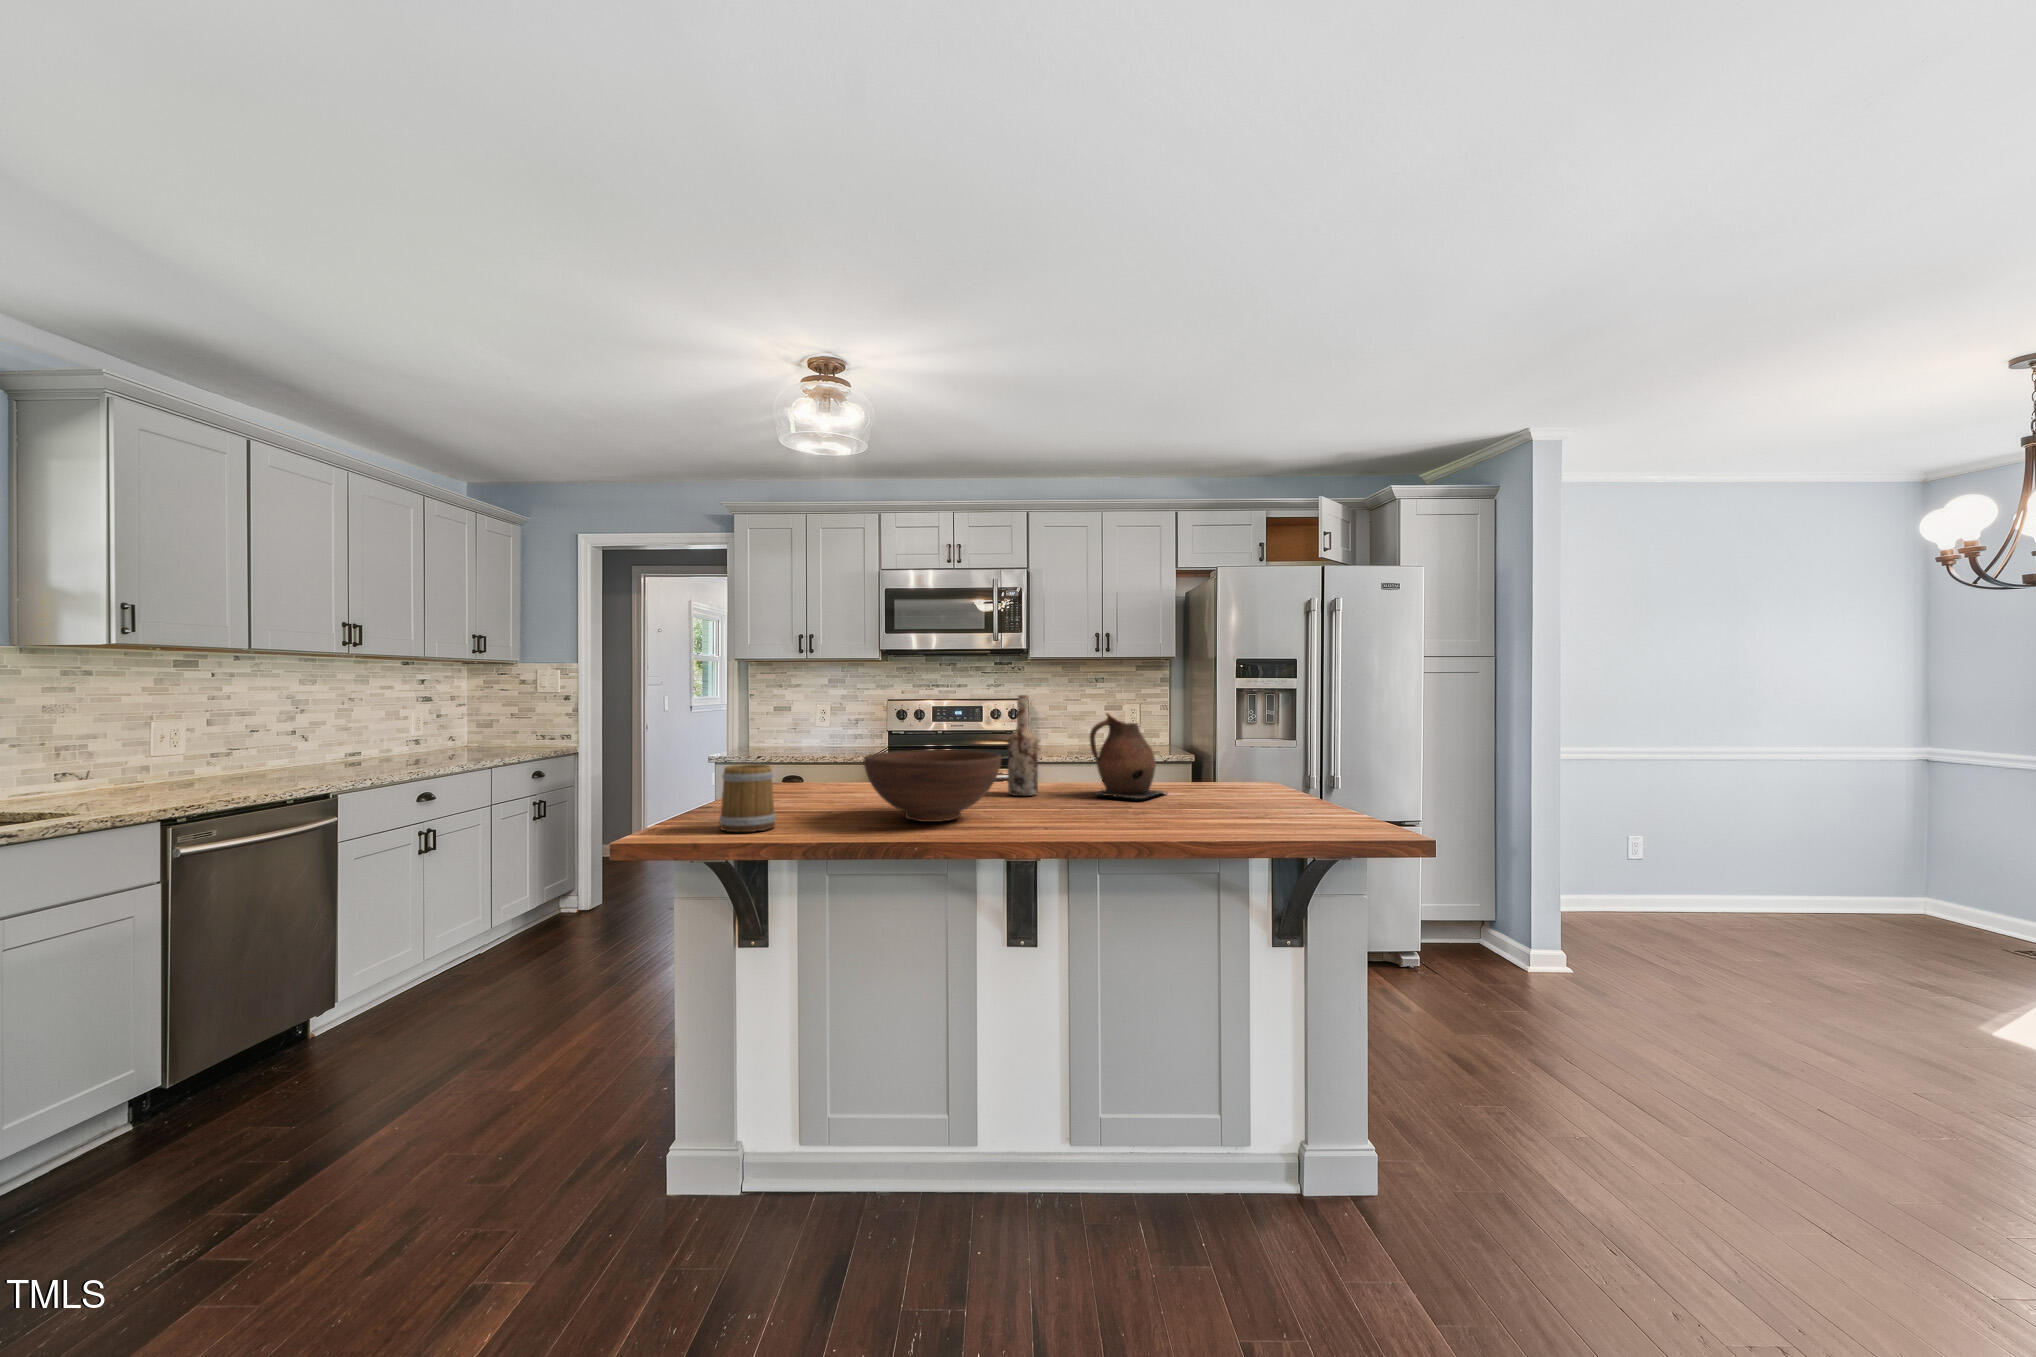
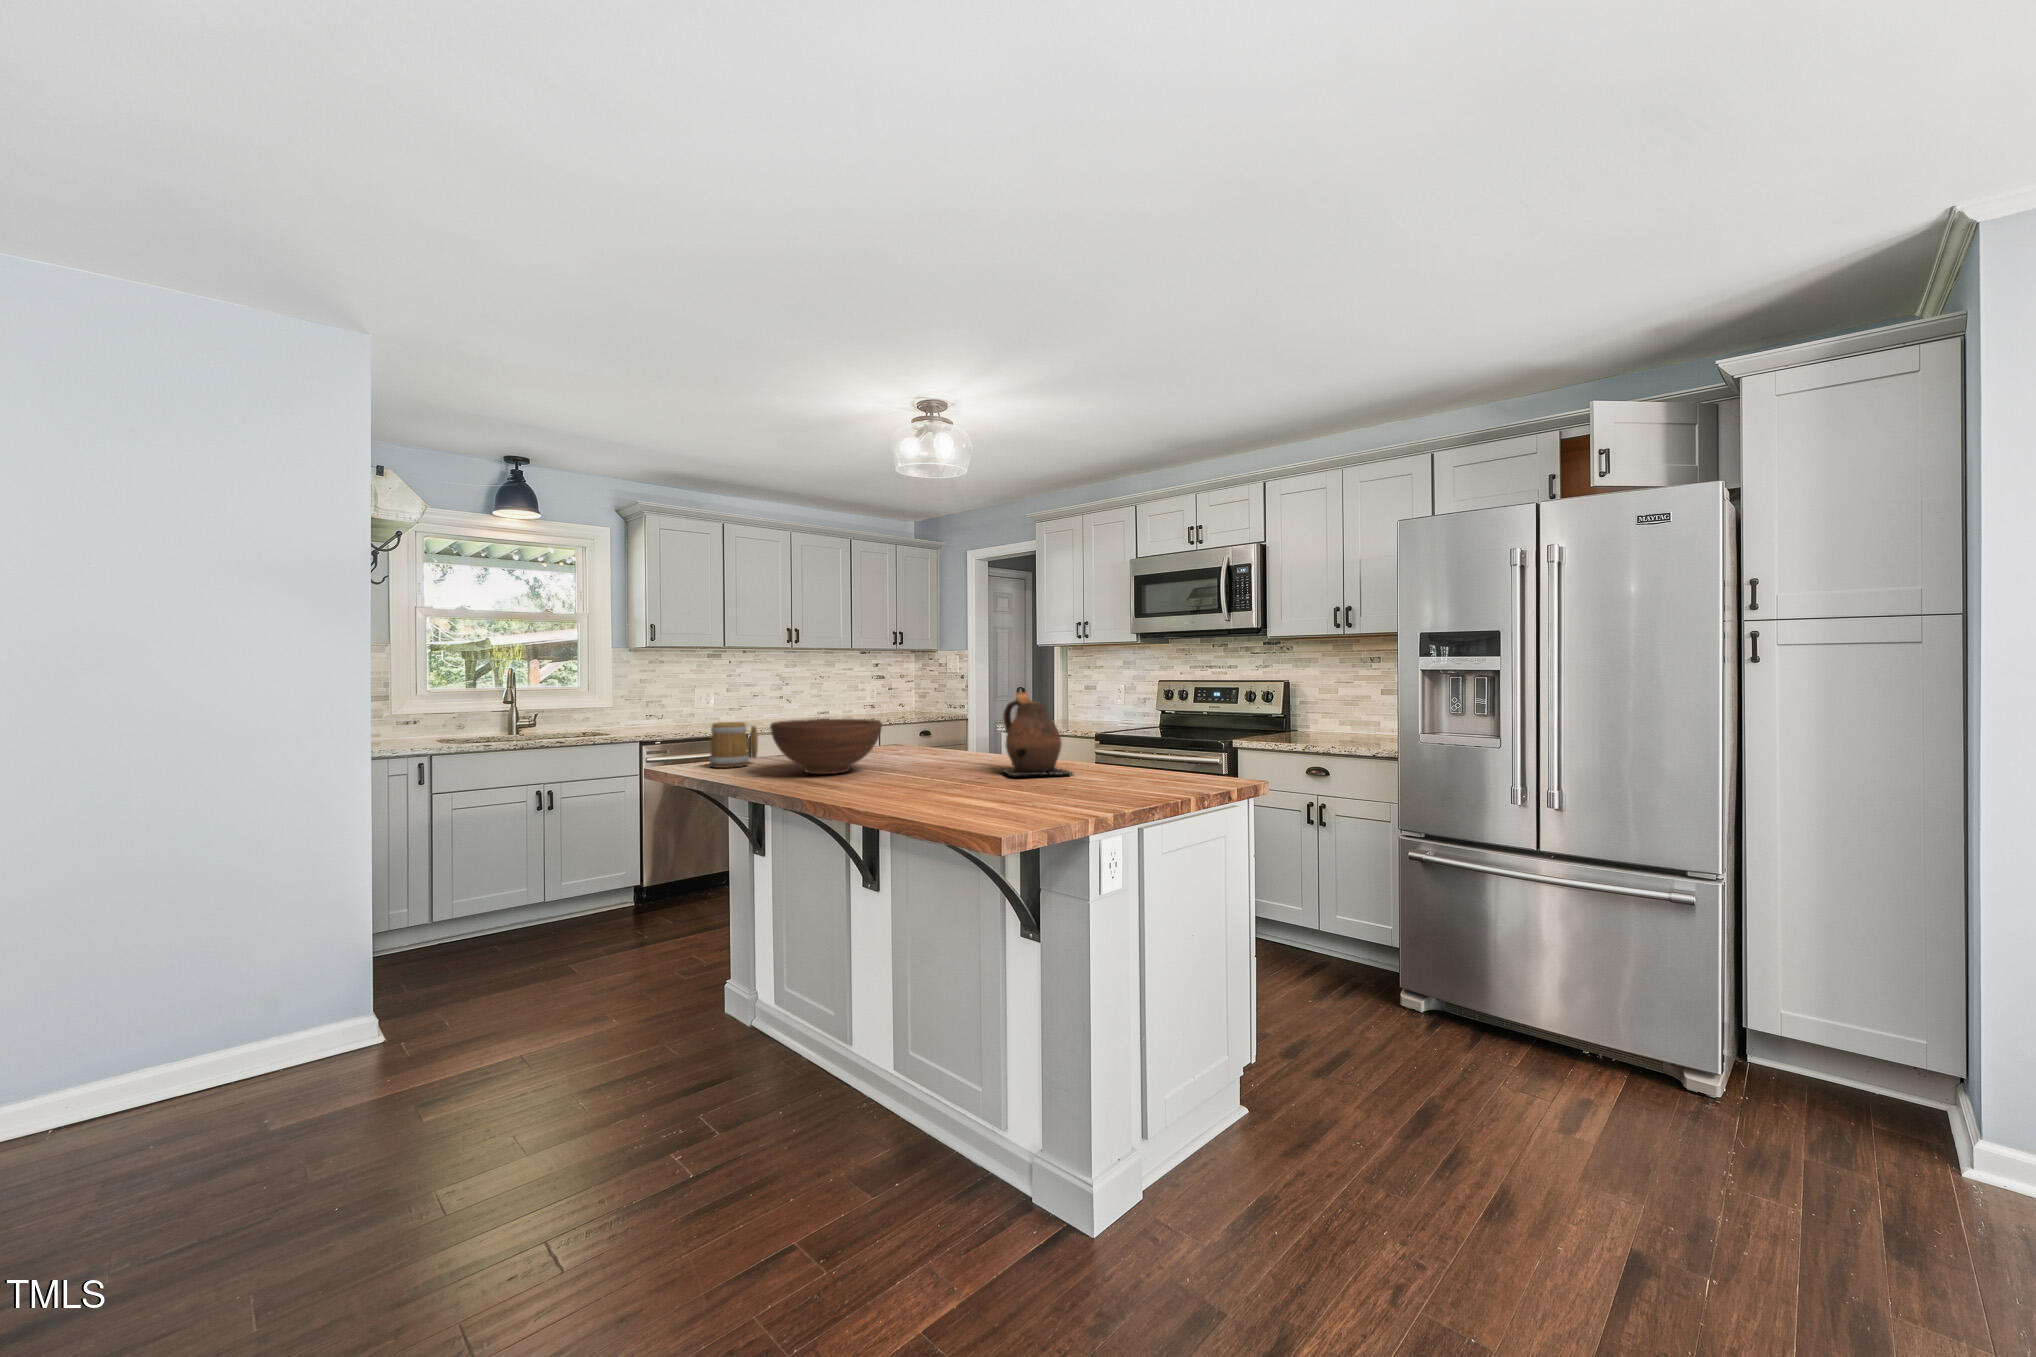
wine bottle: present [1008,695,1038,796] -> none [957,675,984,766]

